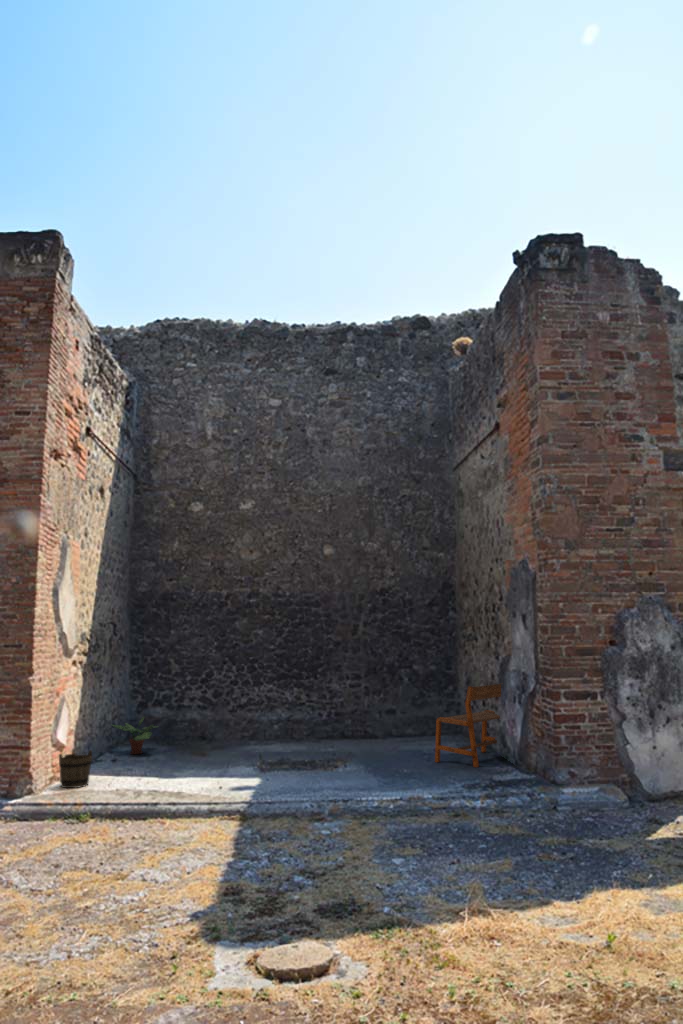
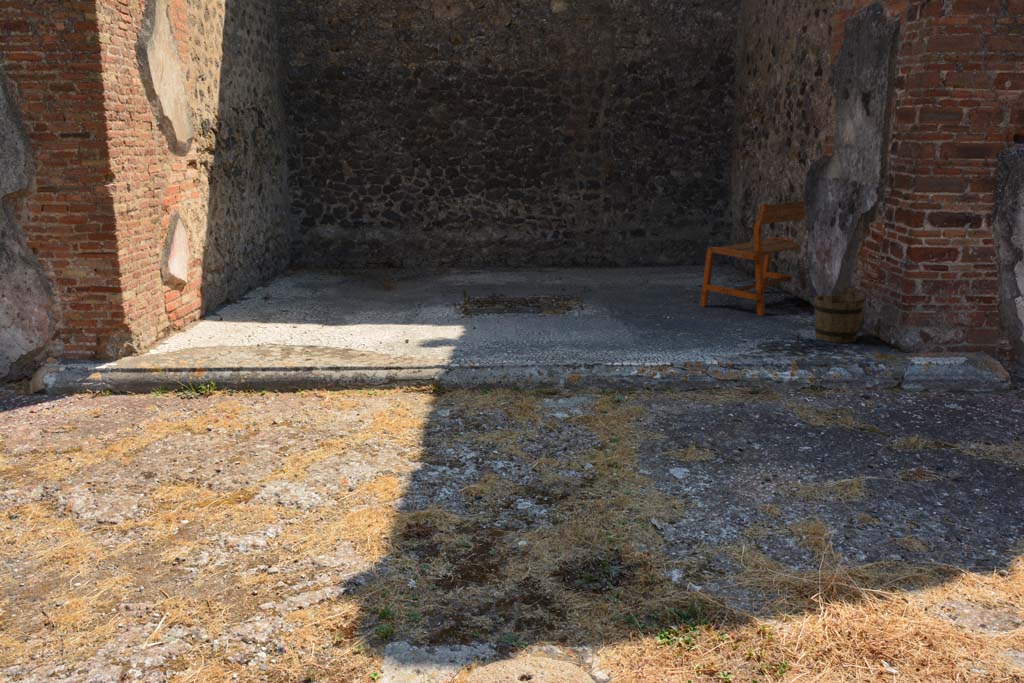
potted plant: present [112,717,157,754] -> none [263,239,329,289]
bucket: present [59,750,92,788] -> present [814,289,865,343]

